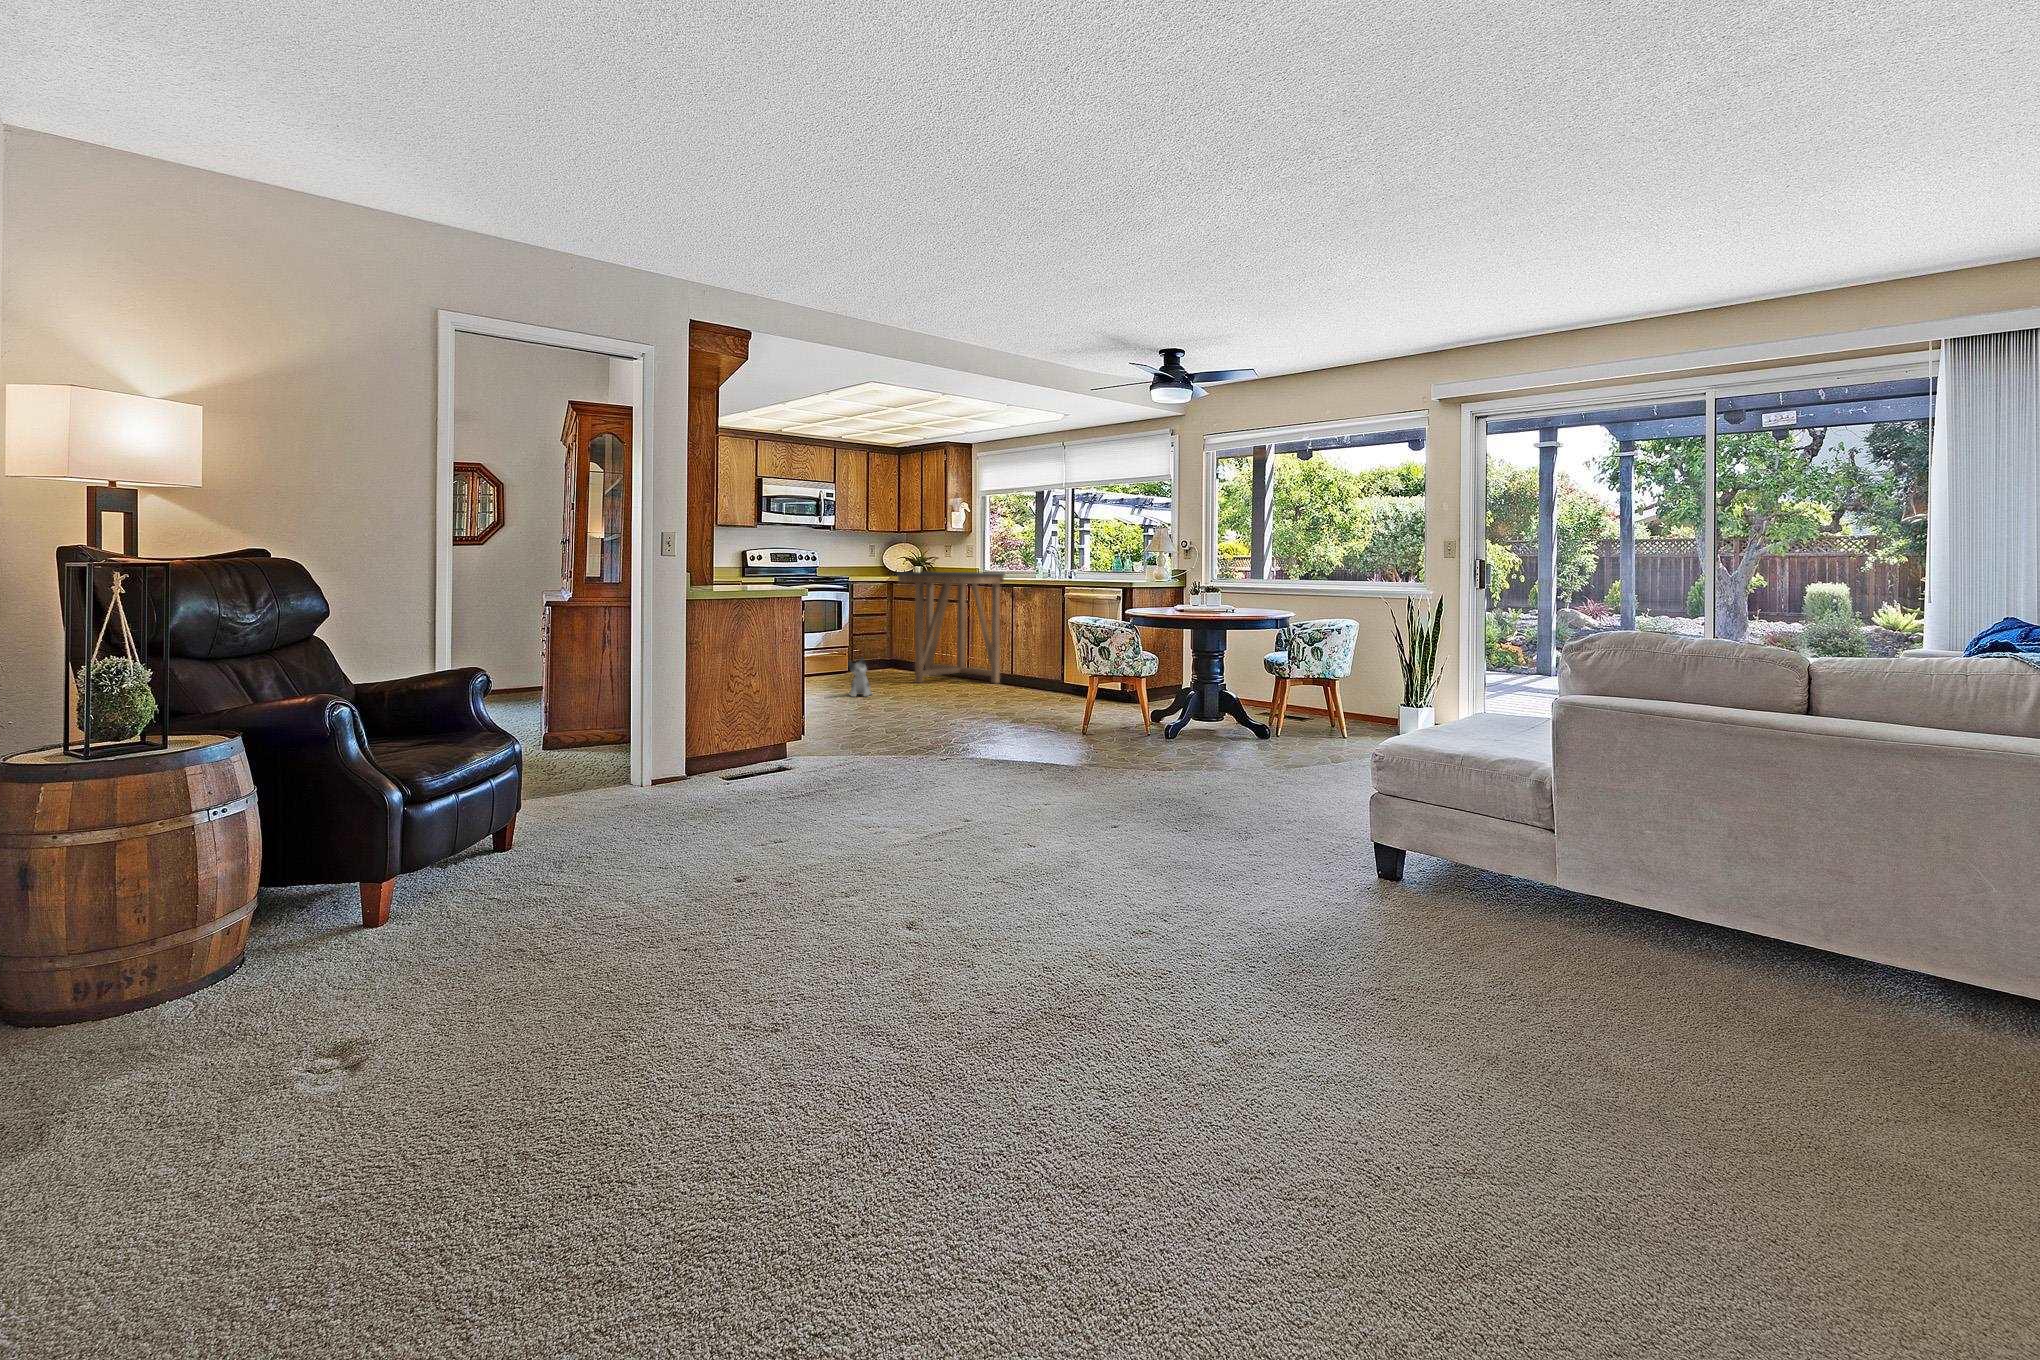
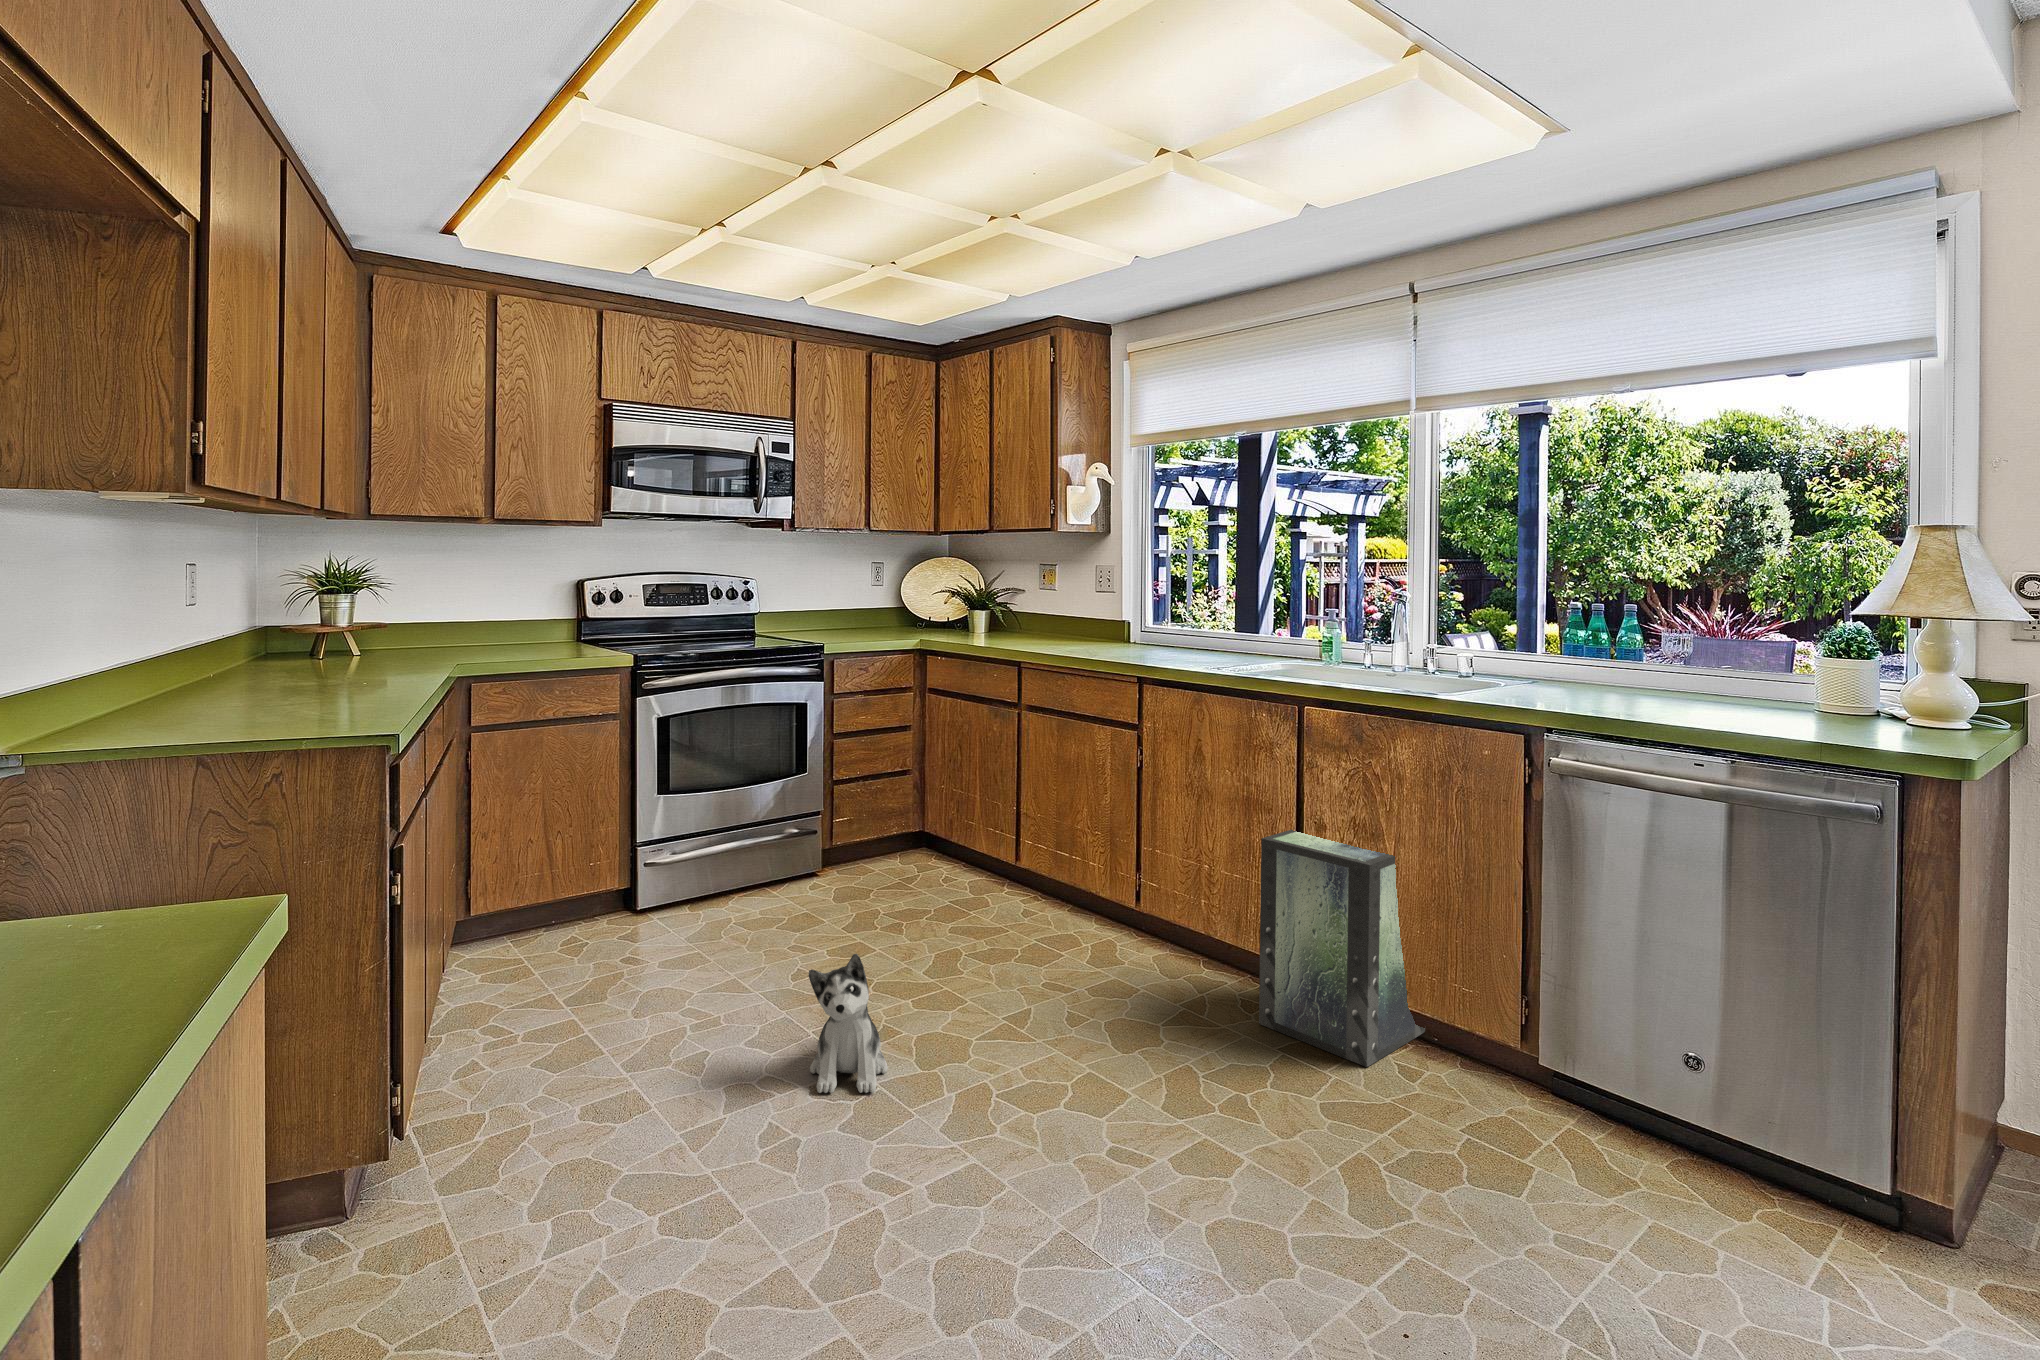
console table: present [896,572,1005,683] -> none [941,632,1255,967]
storage box: none [997,627,1050,693] -> present [1259,829,1425,1067]

